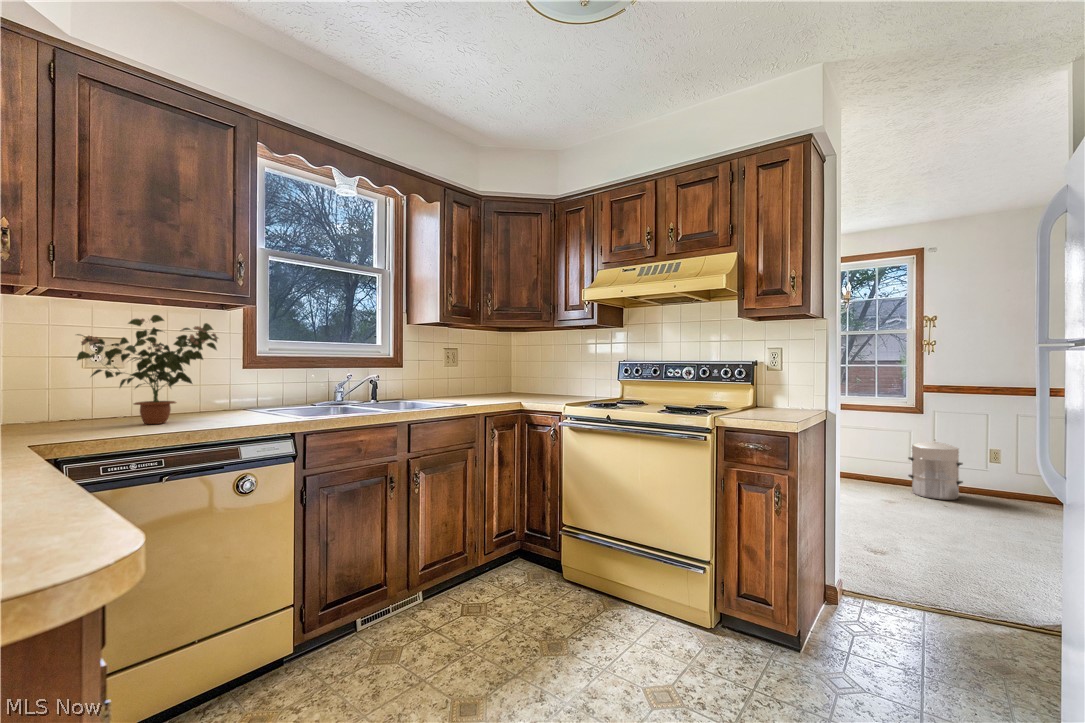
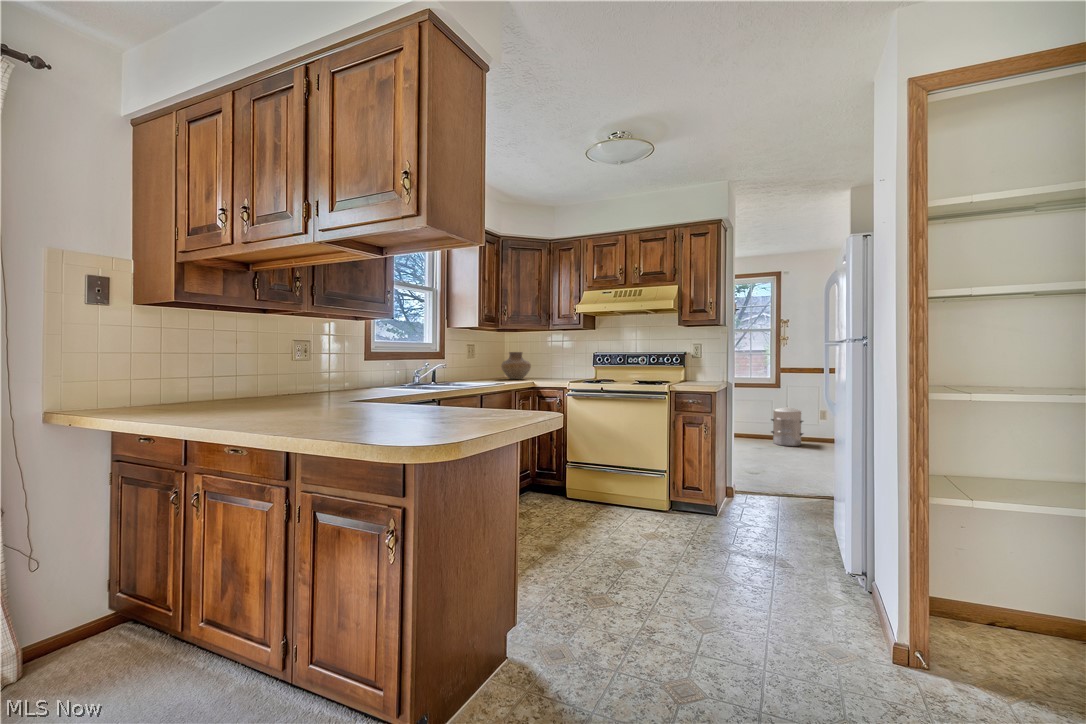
potted plant: present [77,315,218,424] -> none [309,325,395,394]
vase: none [492,359,533,396] -> present [501,352,531,379]

